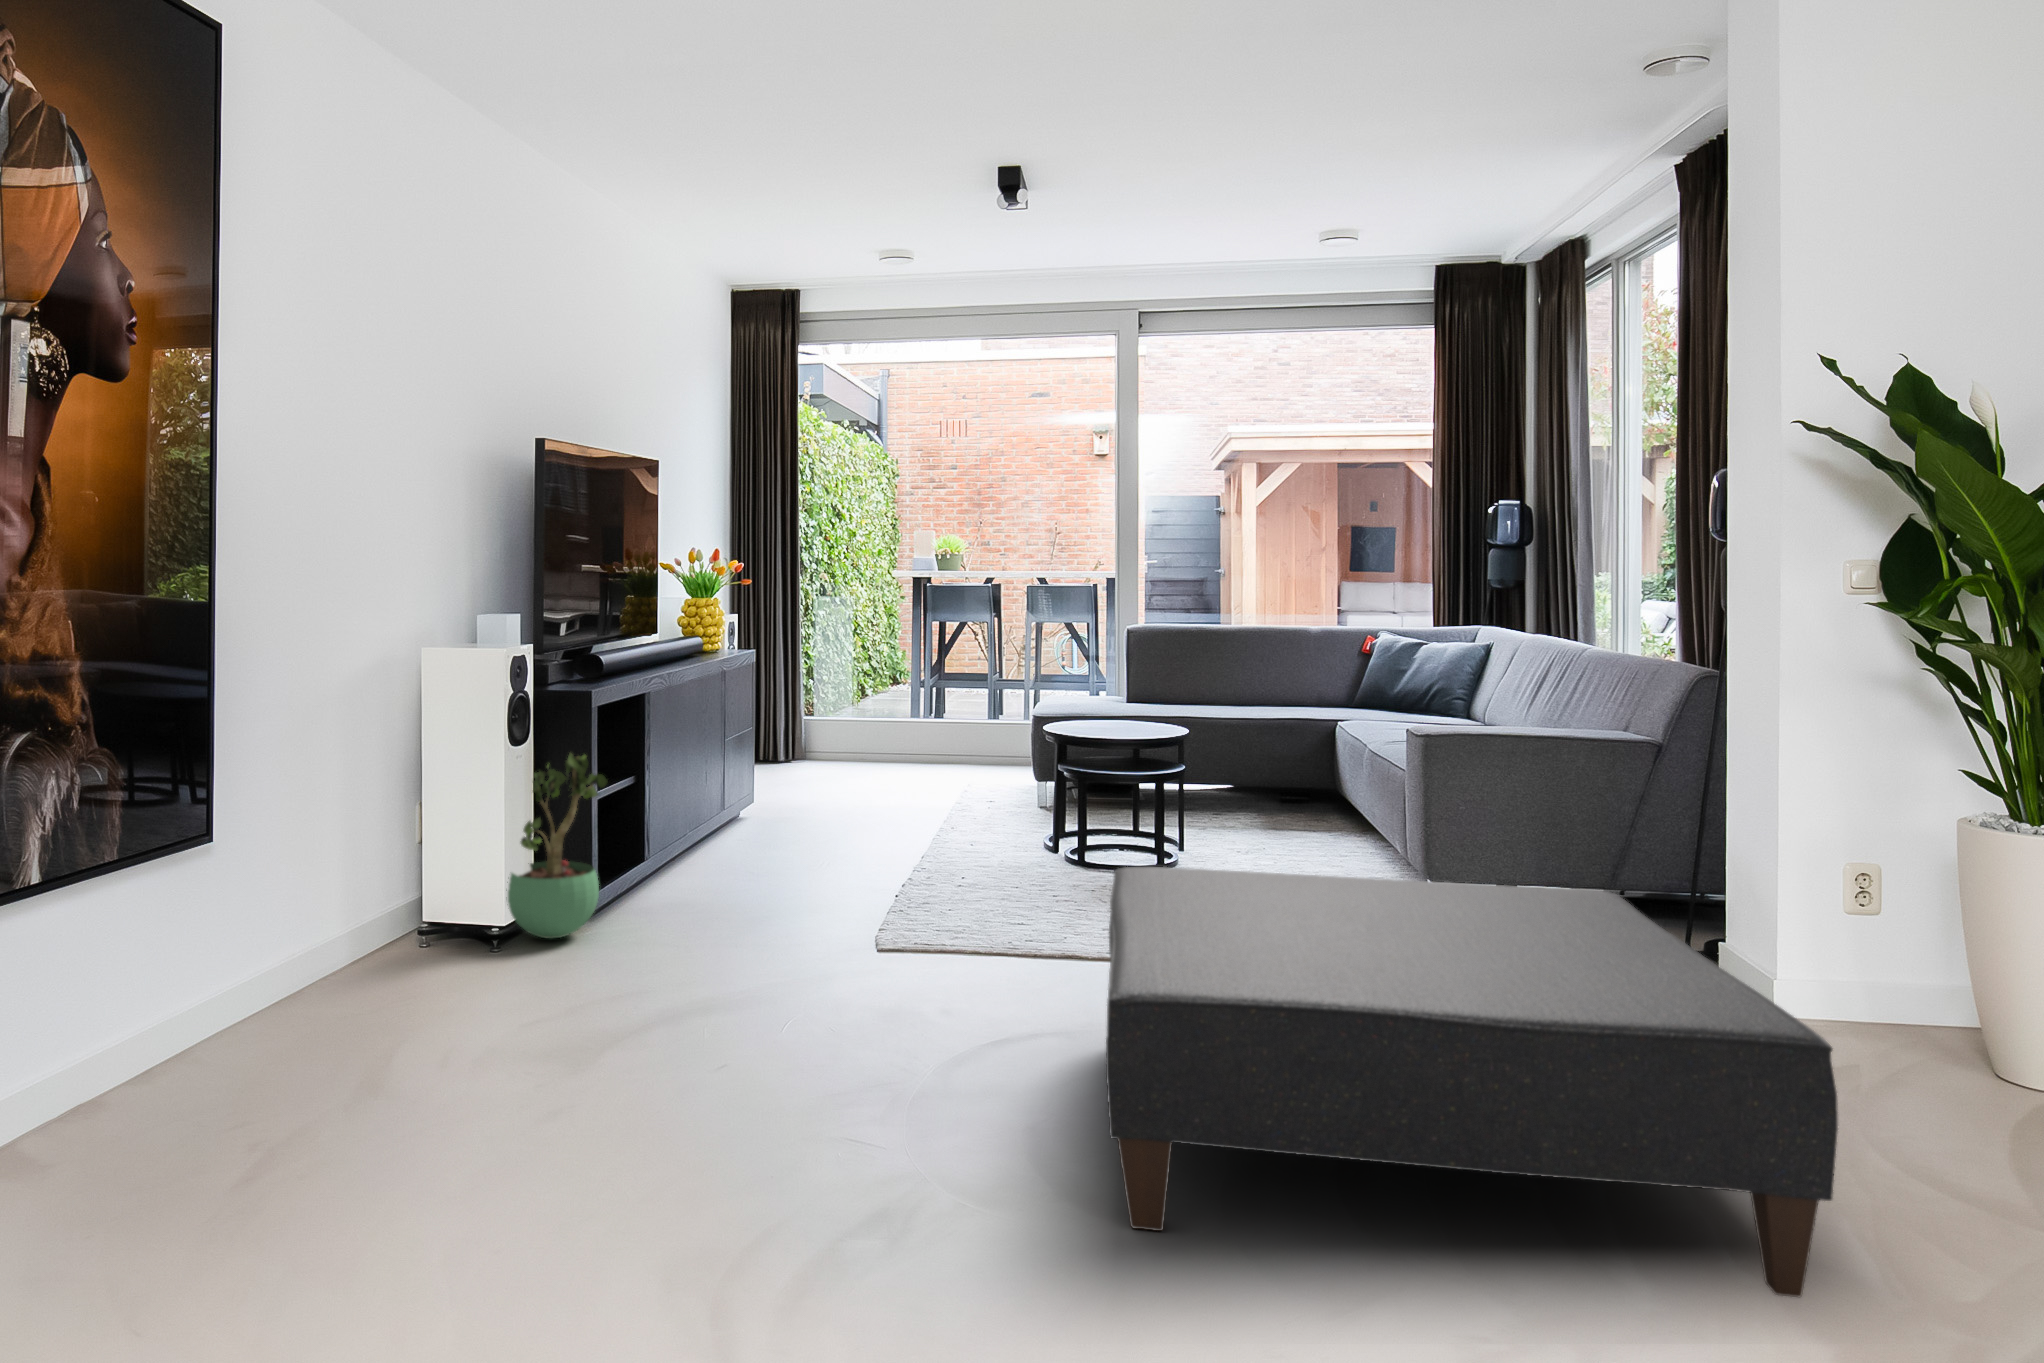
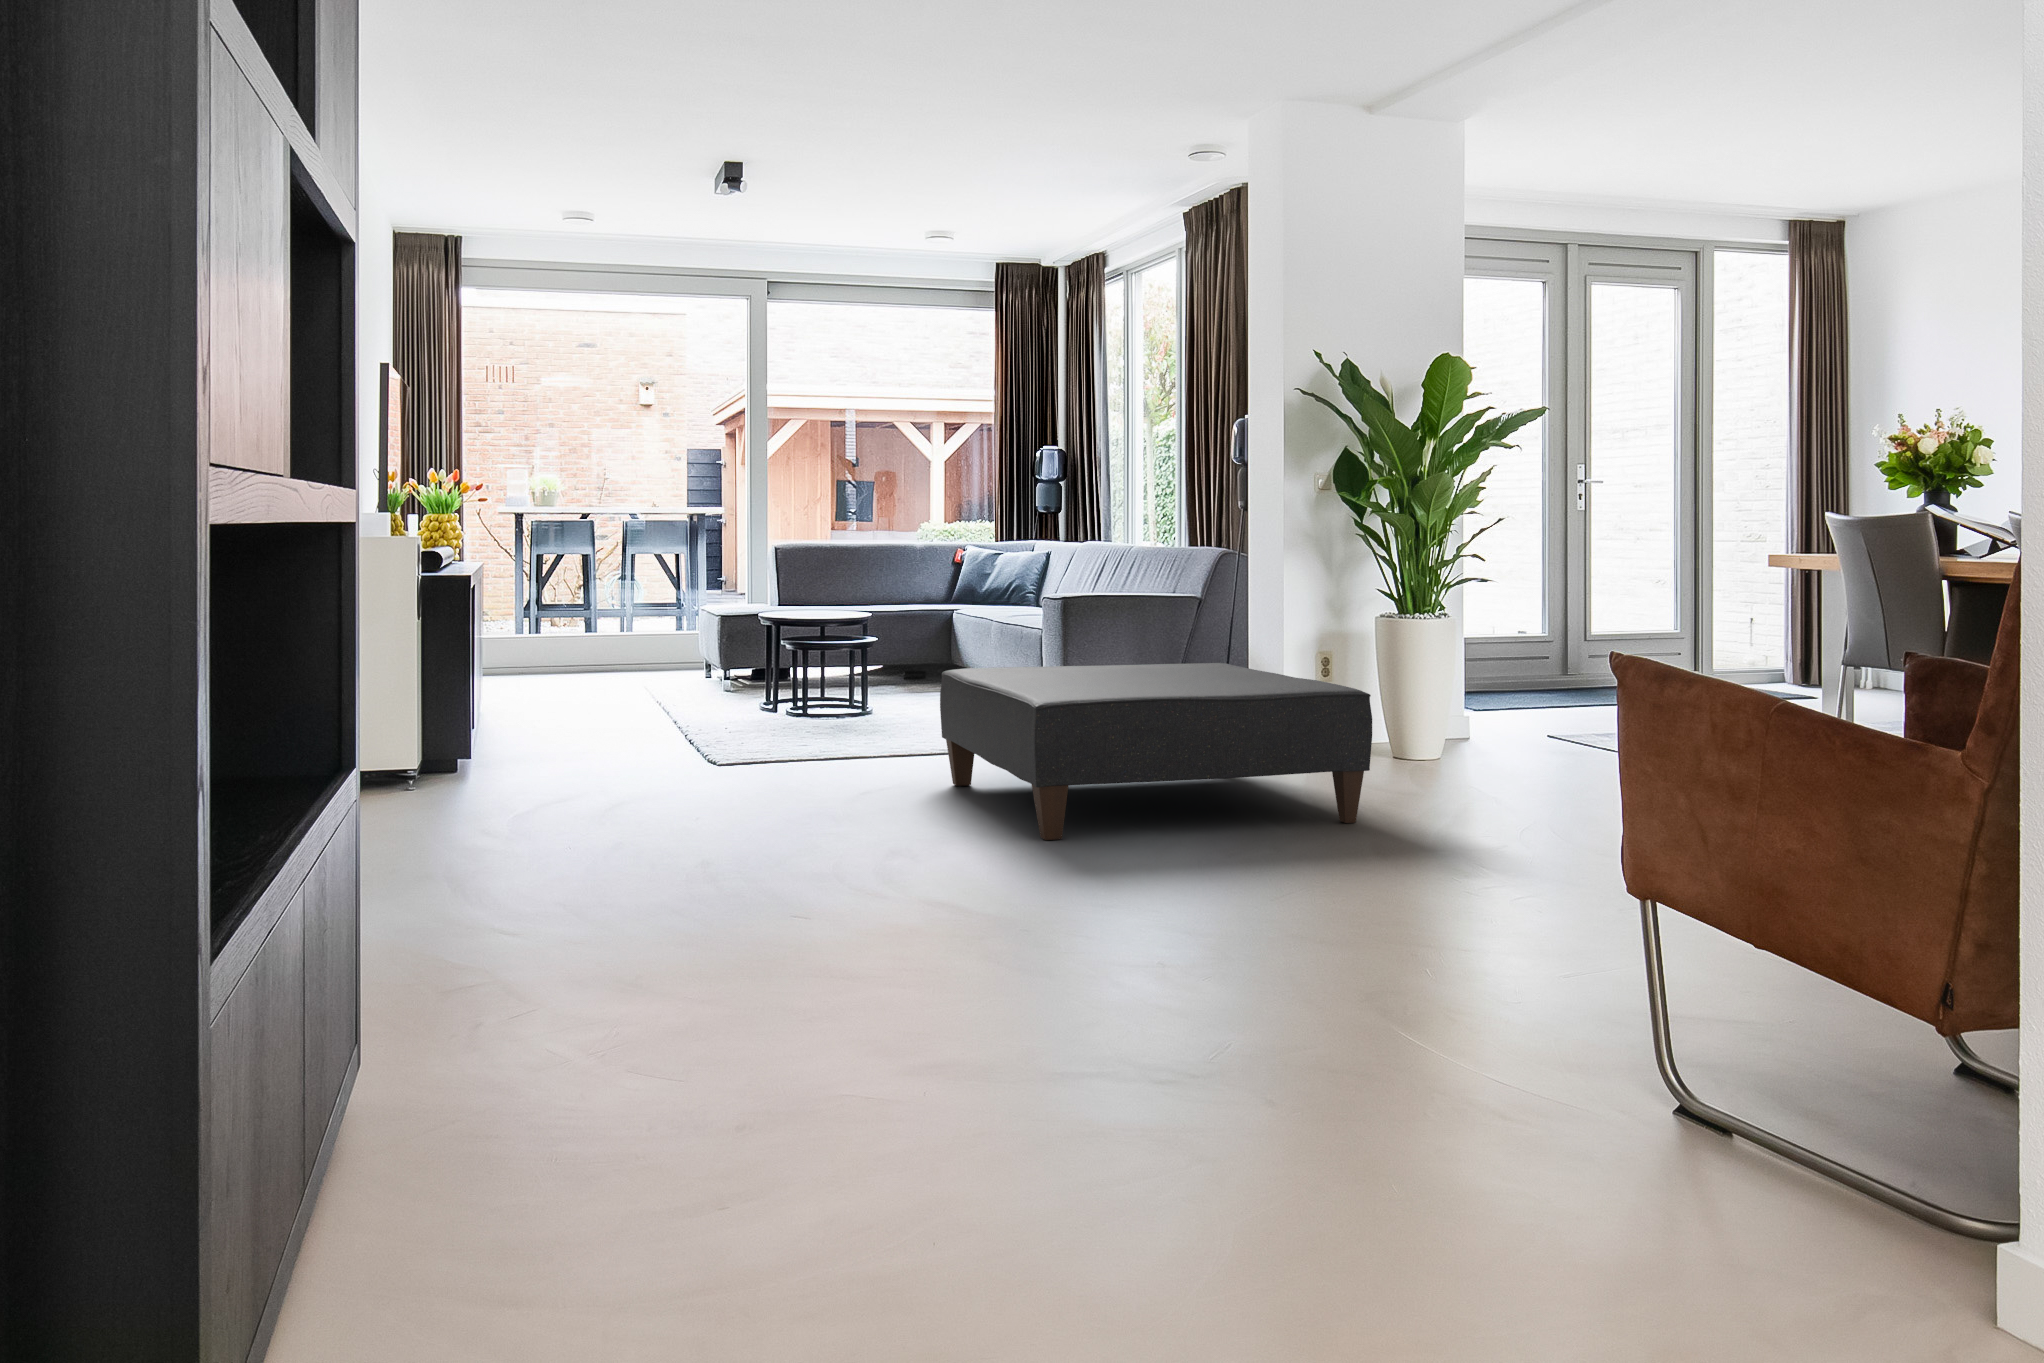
potted plant: present [506,753,608,938] -> none [417,625,498,781]

